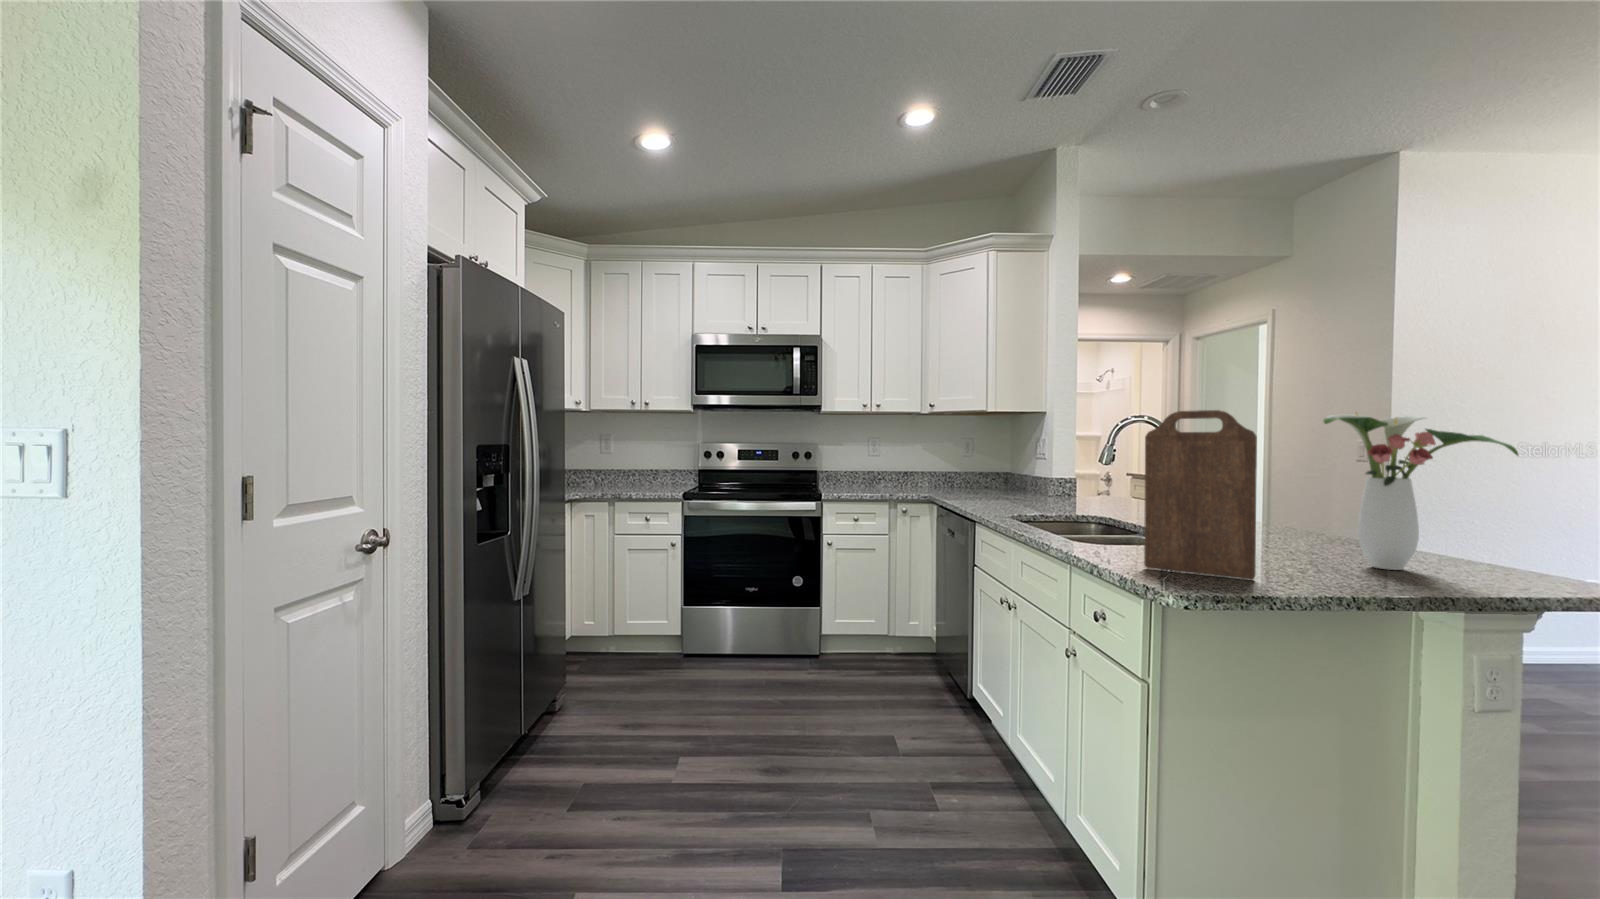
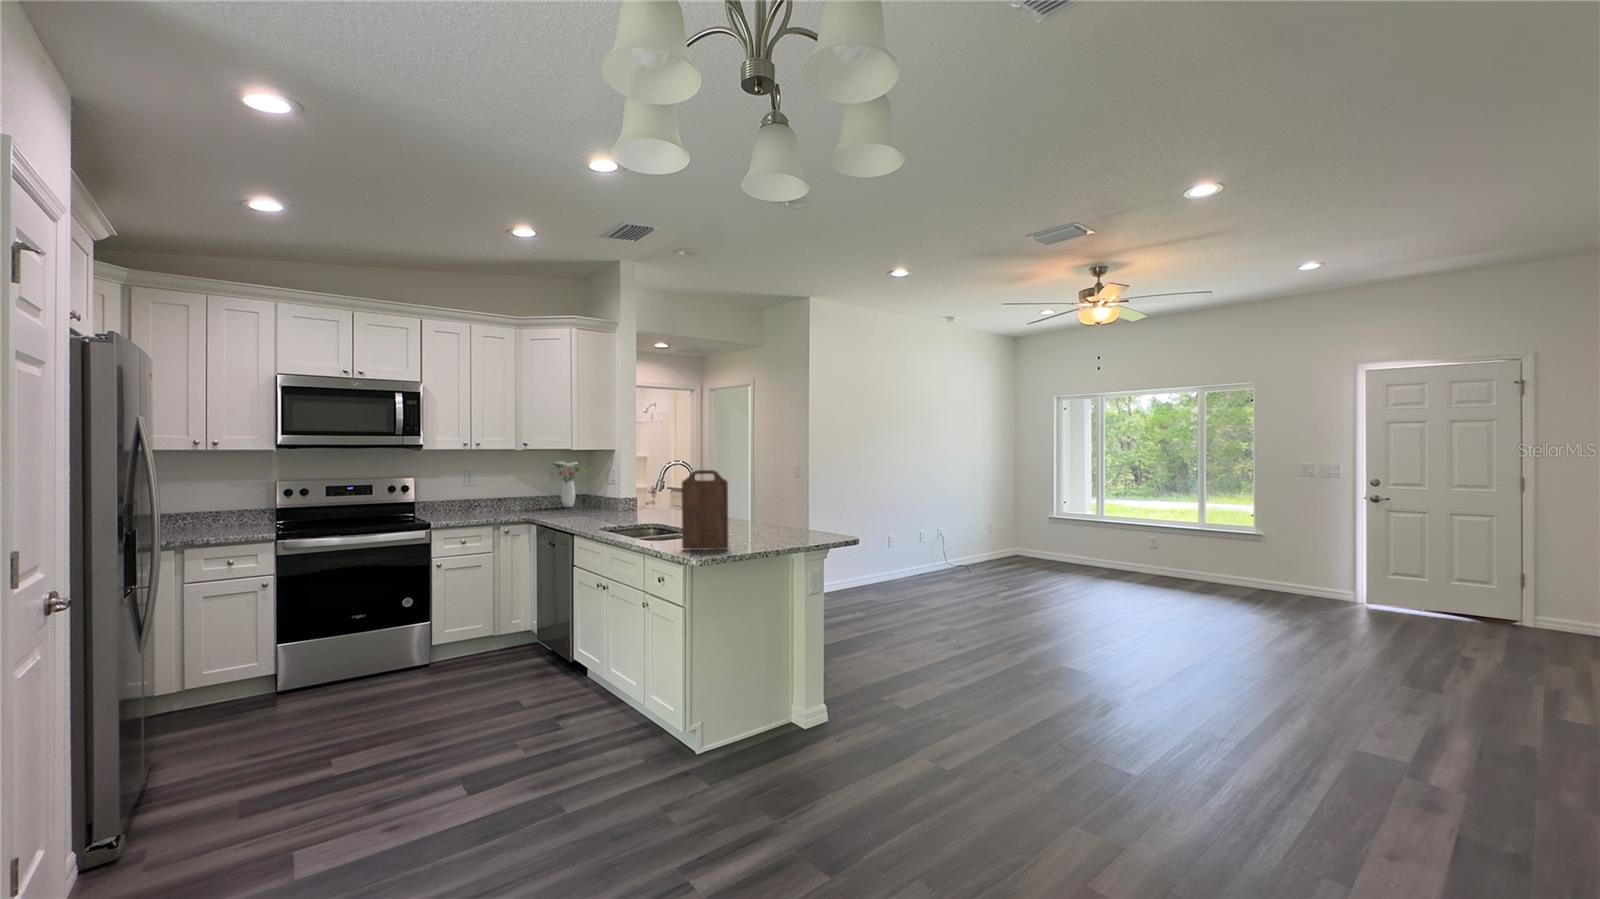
flower arrangement: present [1324,412,1518,570] -> present [554,462,587,507]

